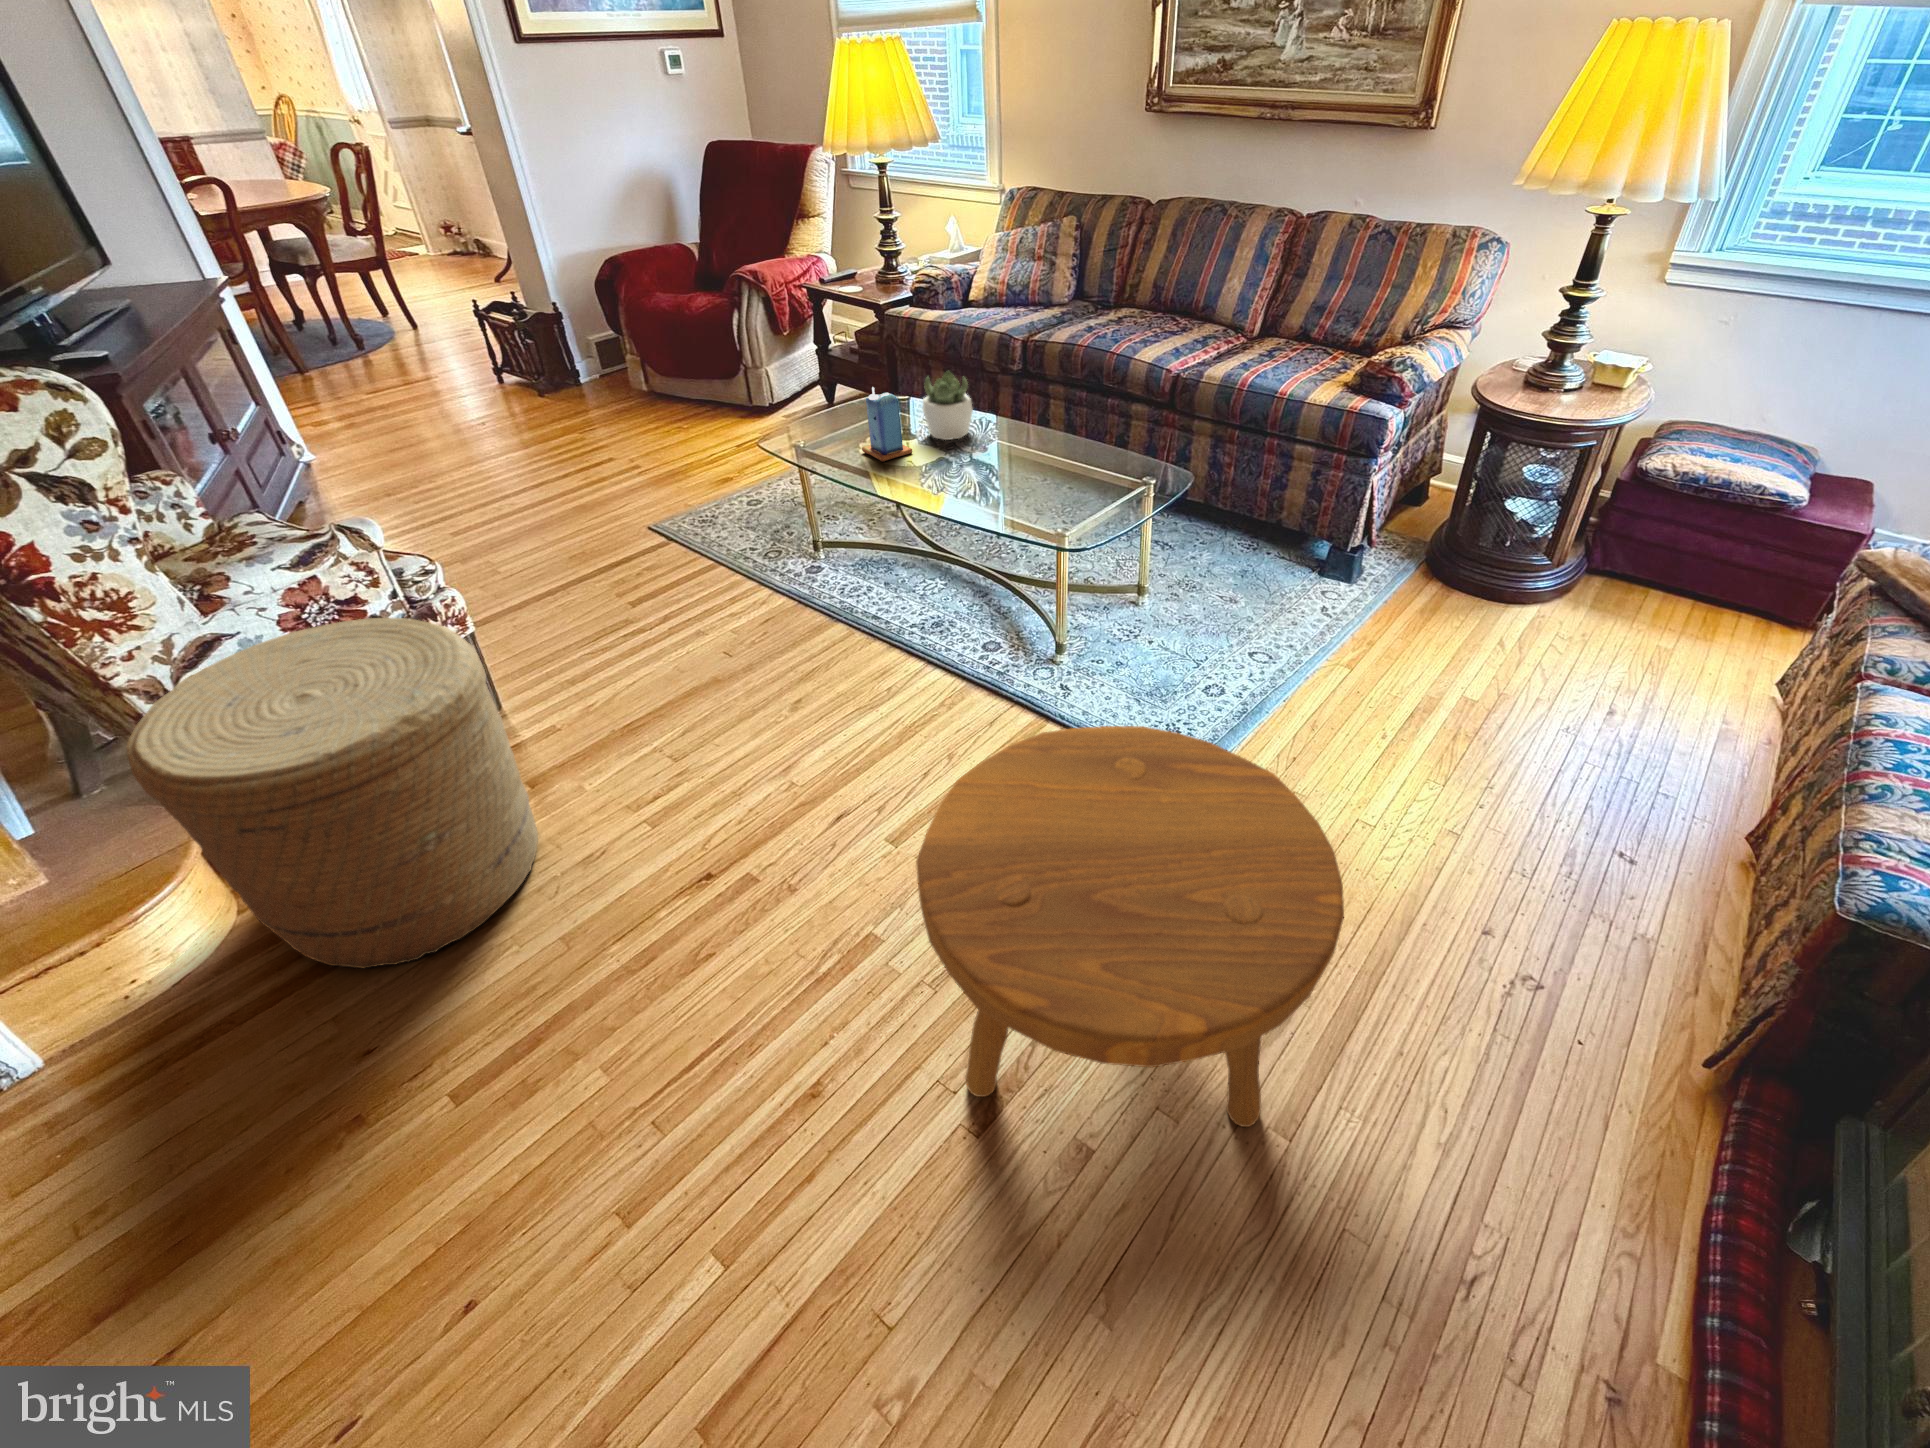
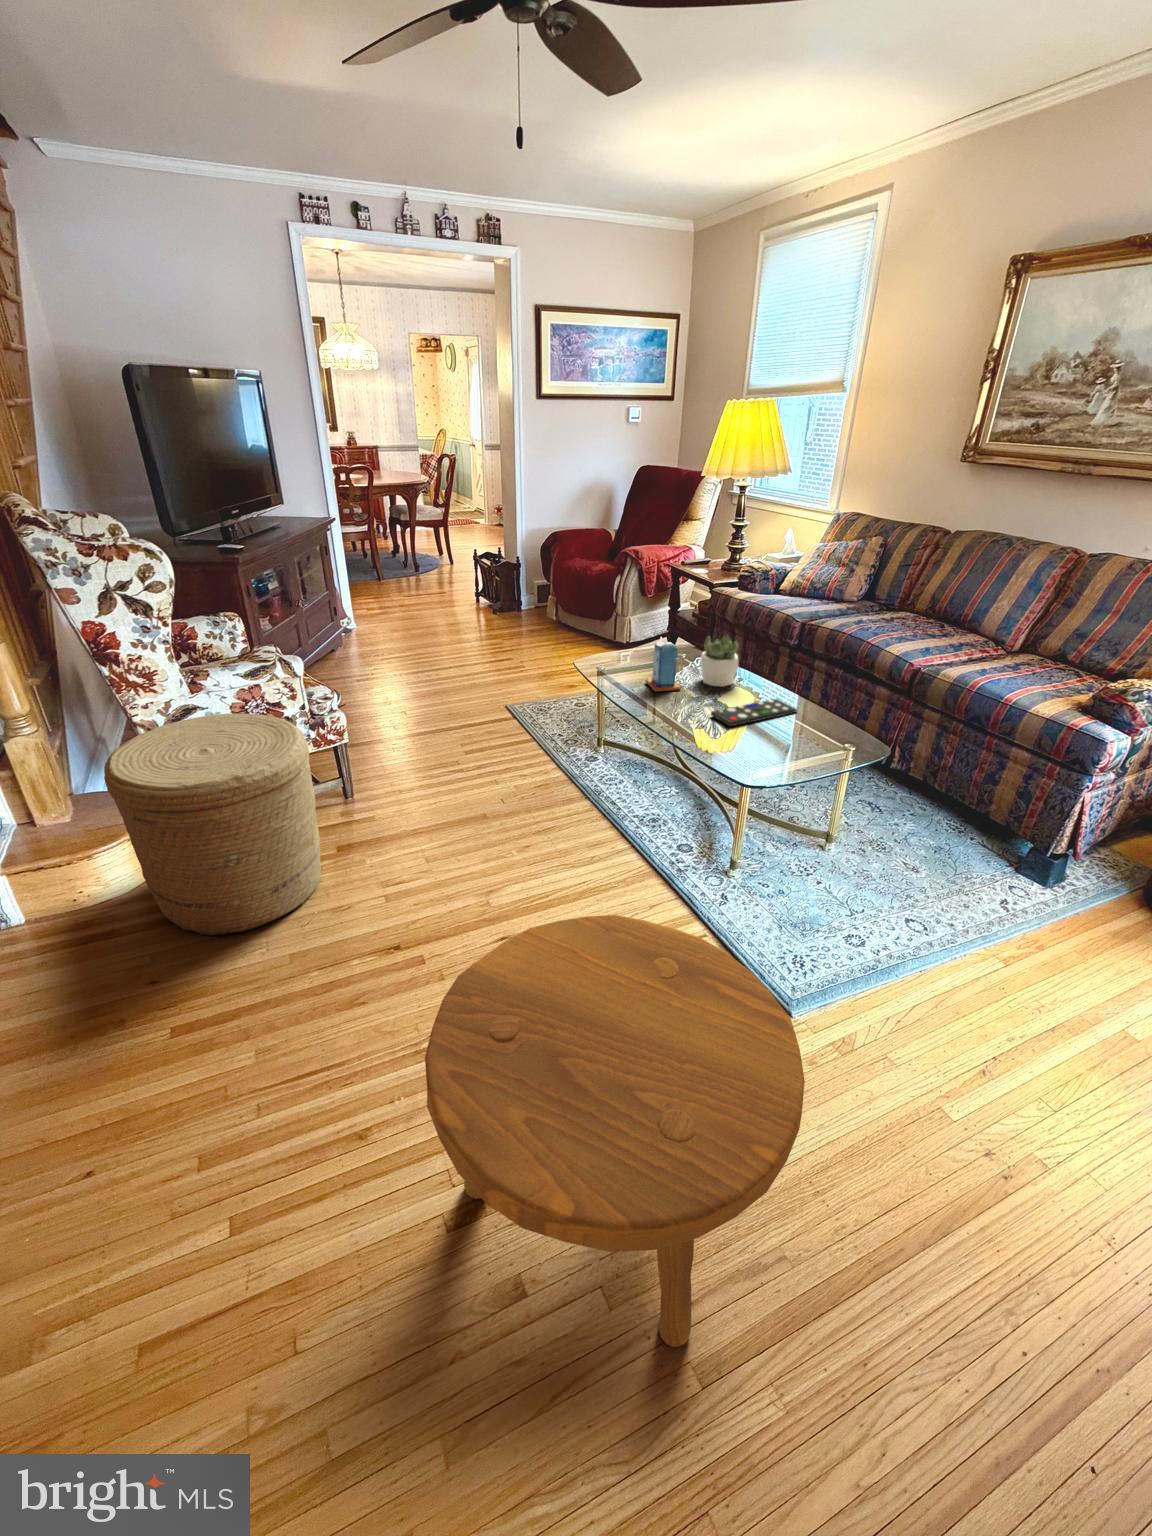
remote control: none [969,441,1062,486] -> present [711,699,797,726]

